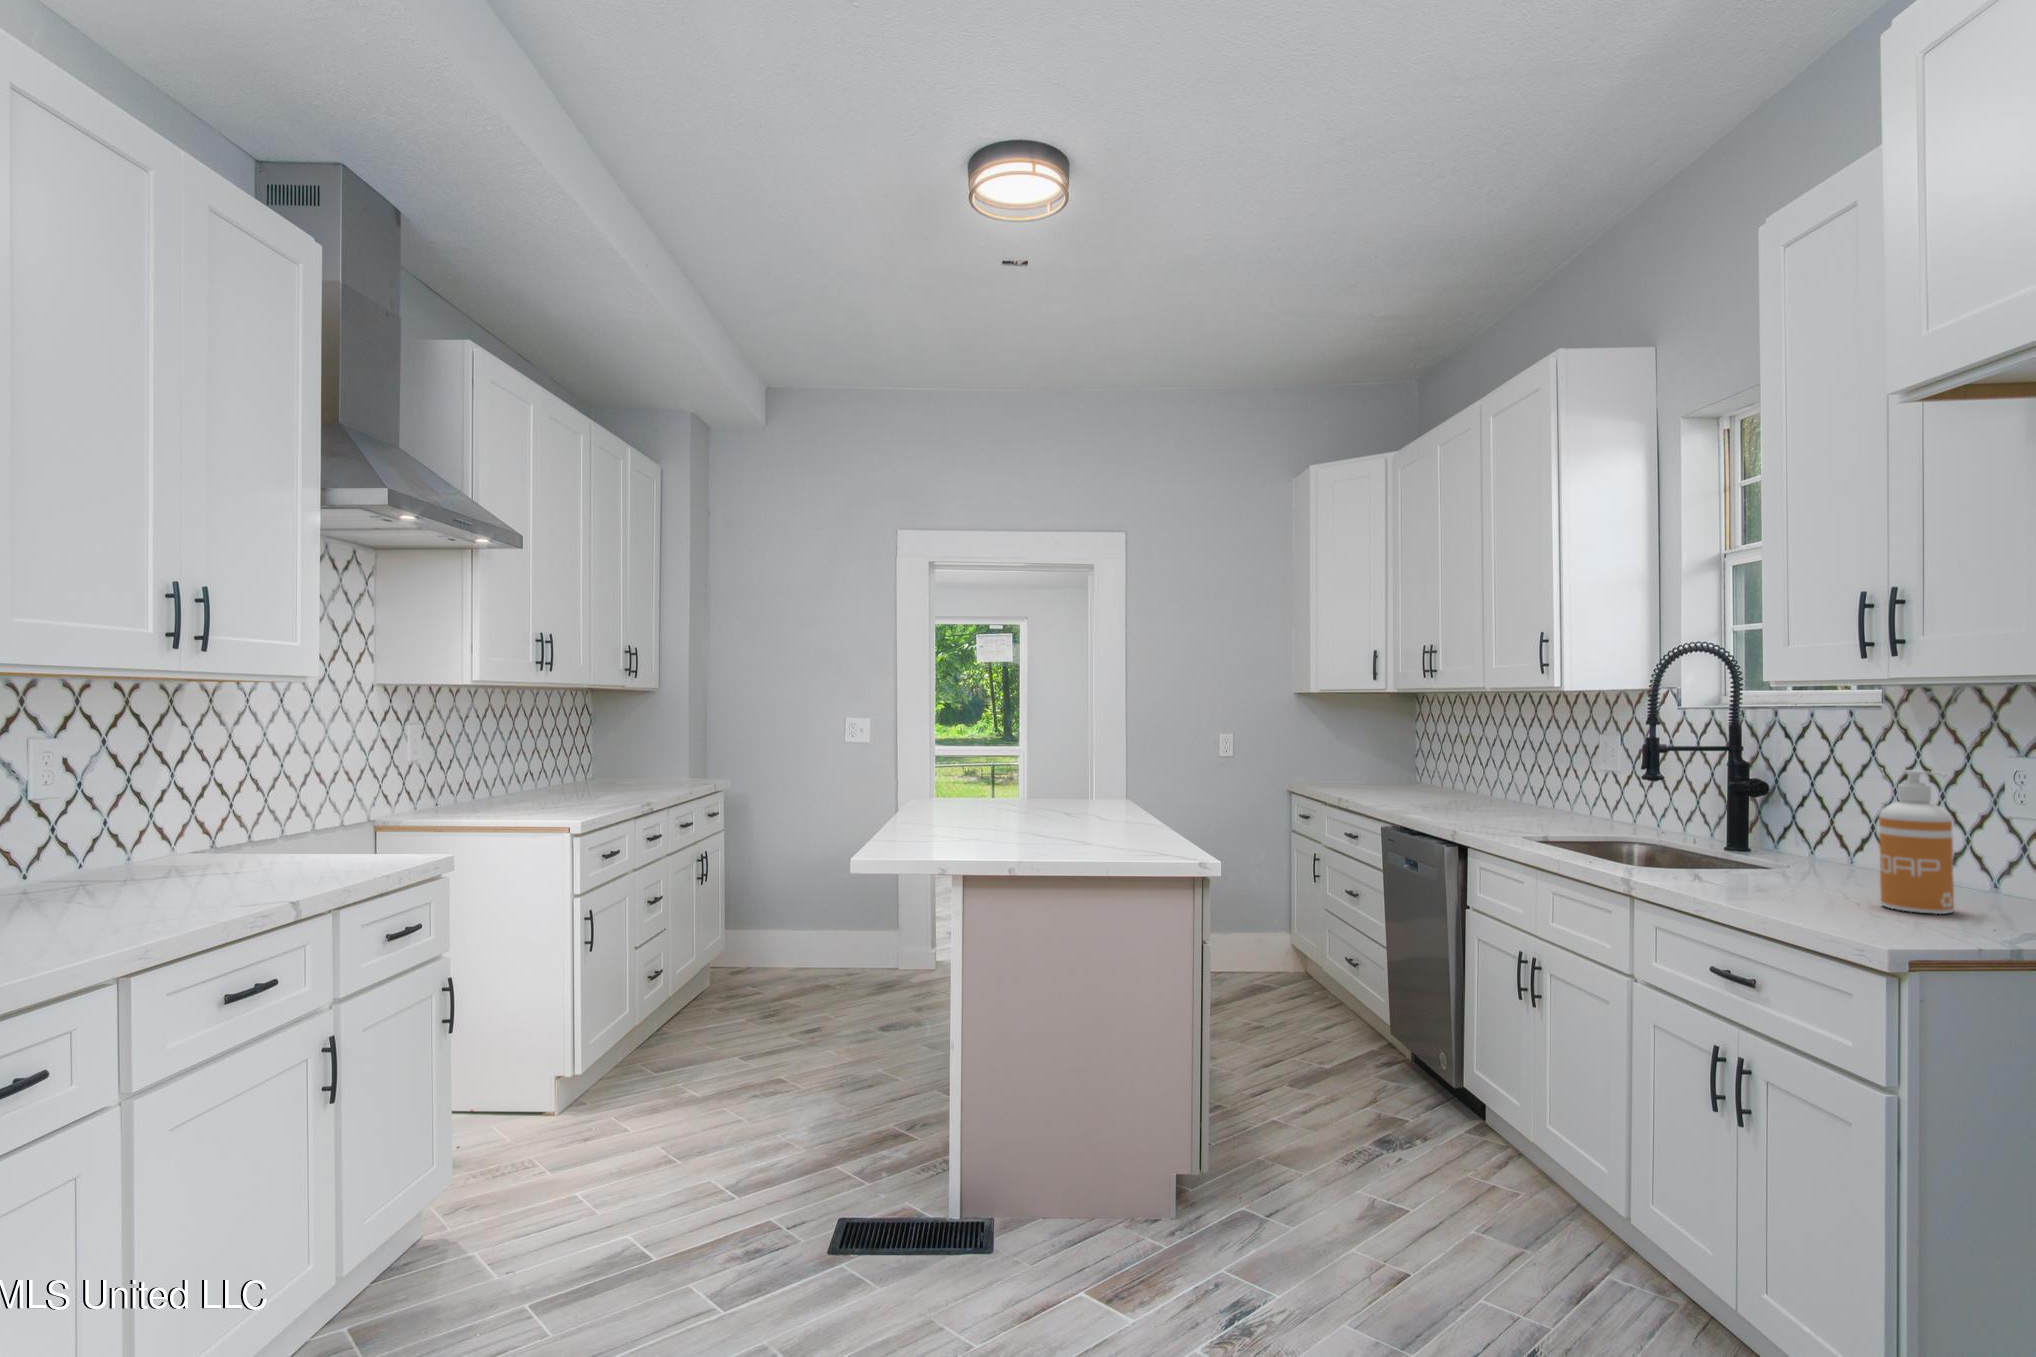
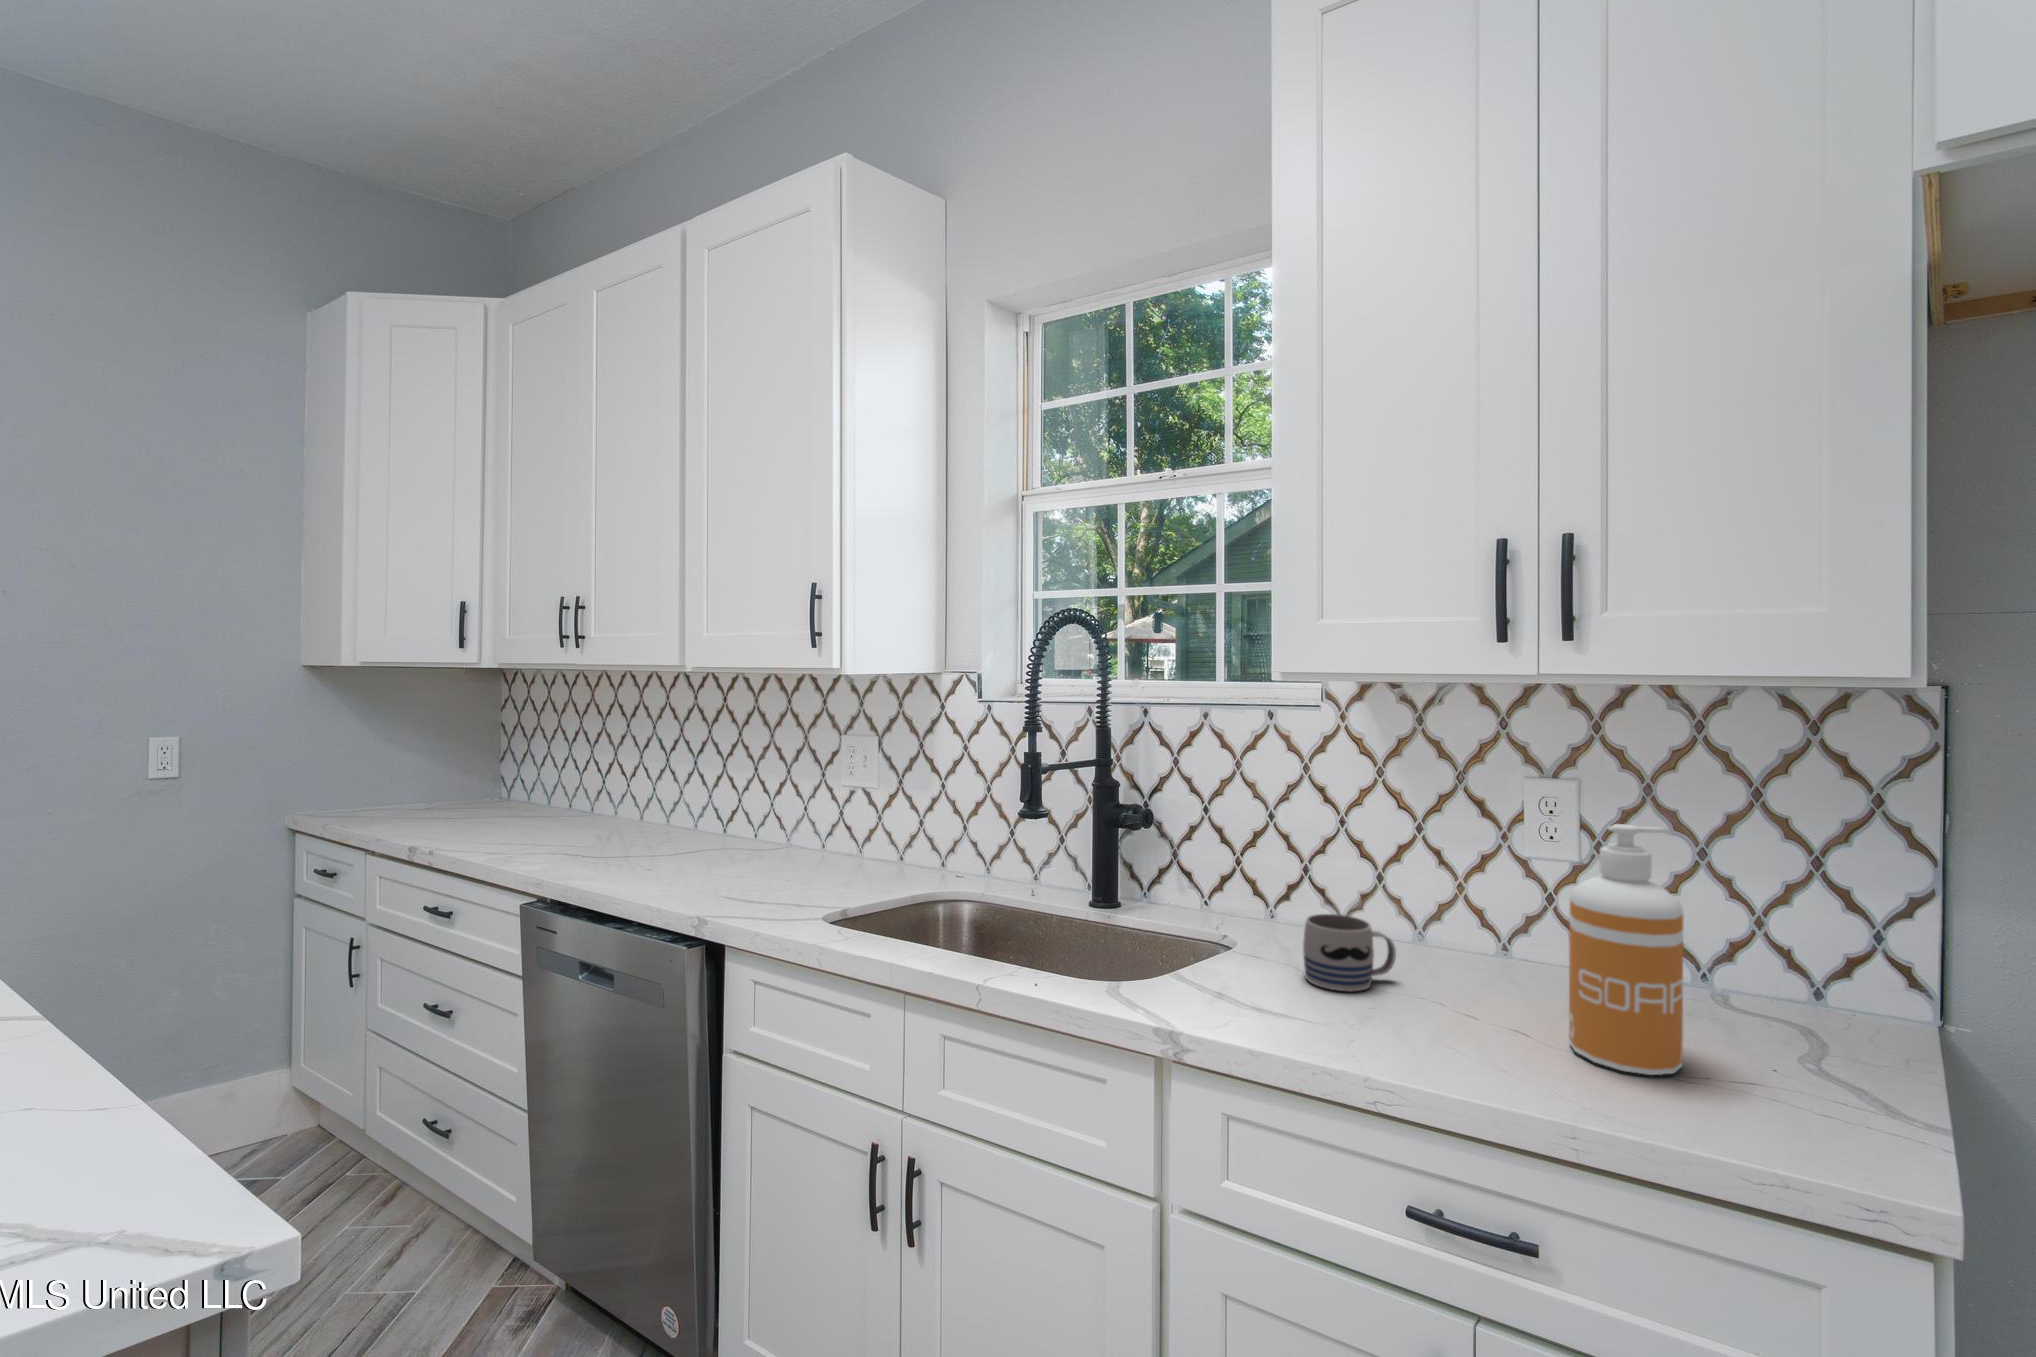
mug: none [1789,839,1861,883] -> present [1303,914,1396,991]

